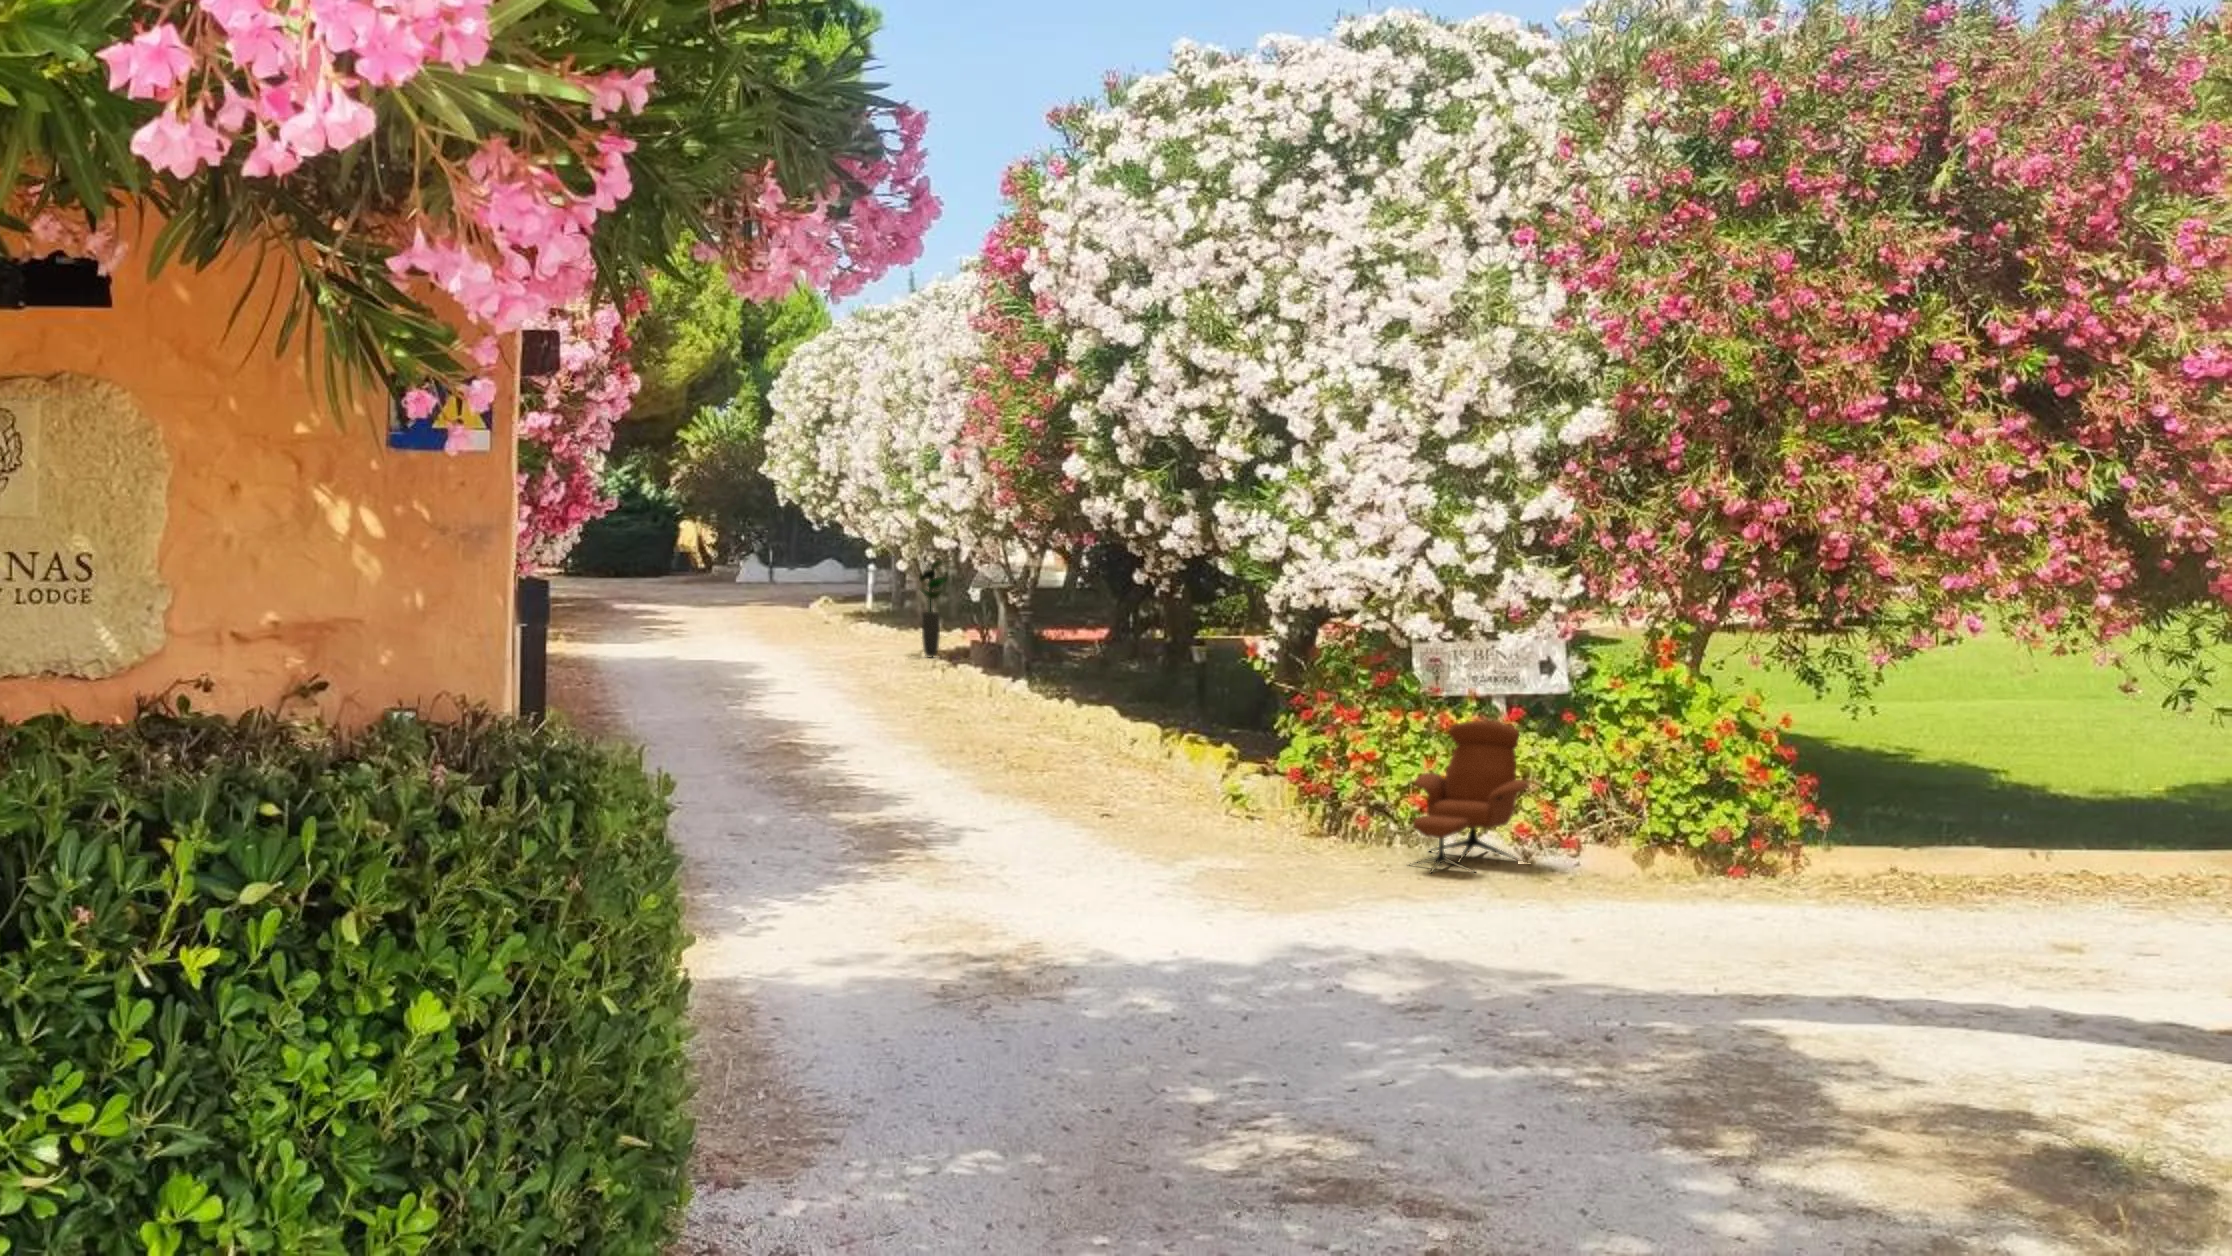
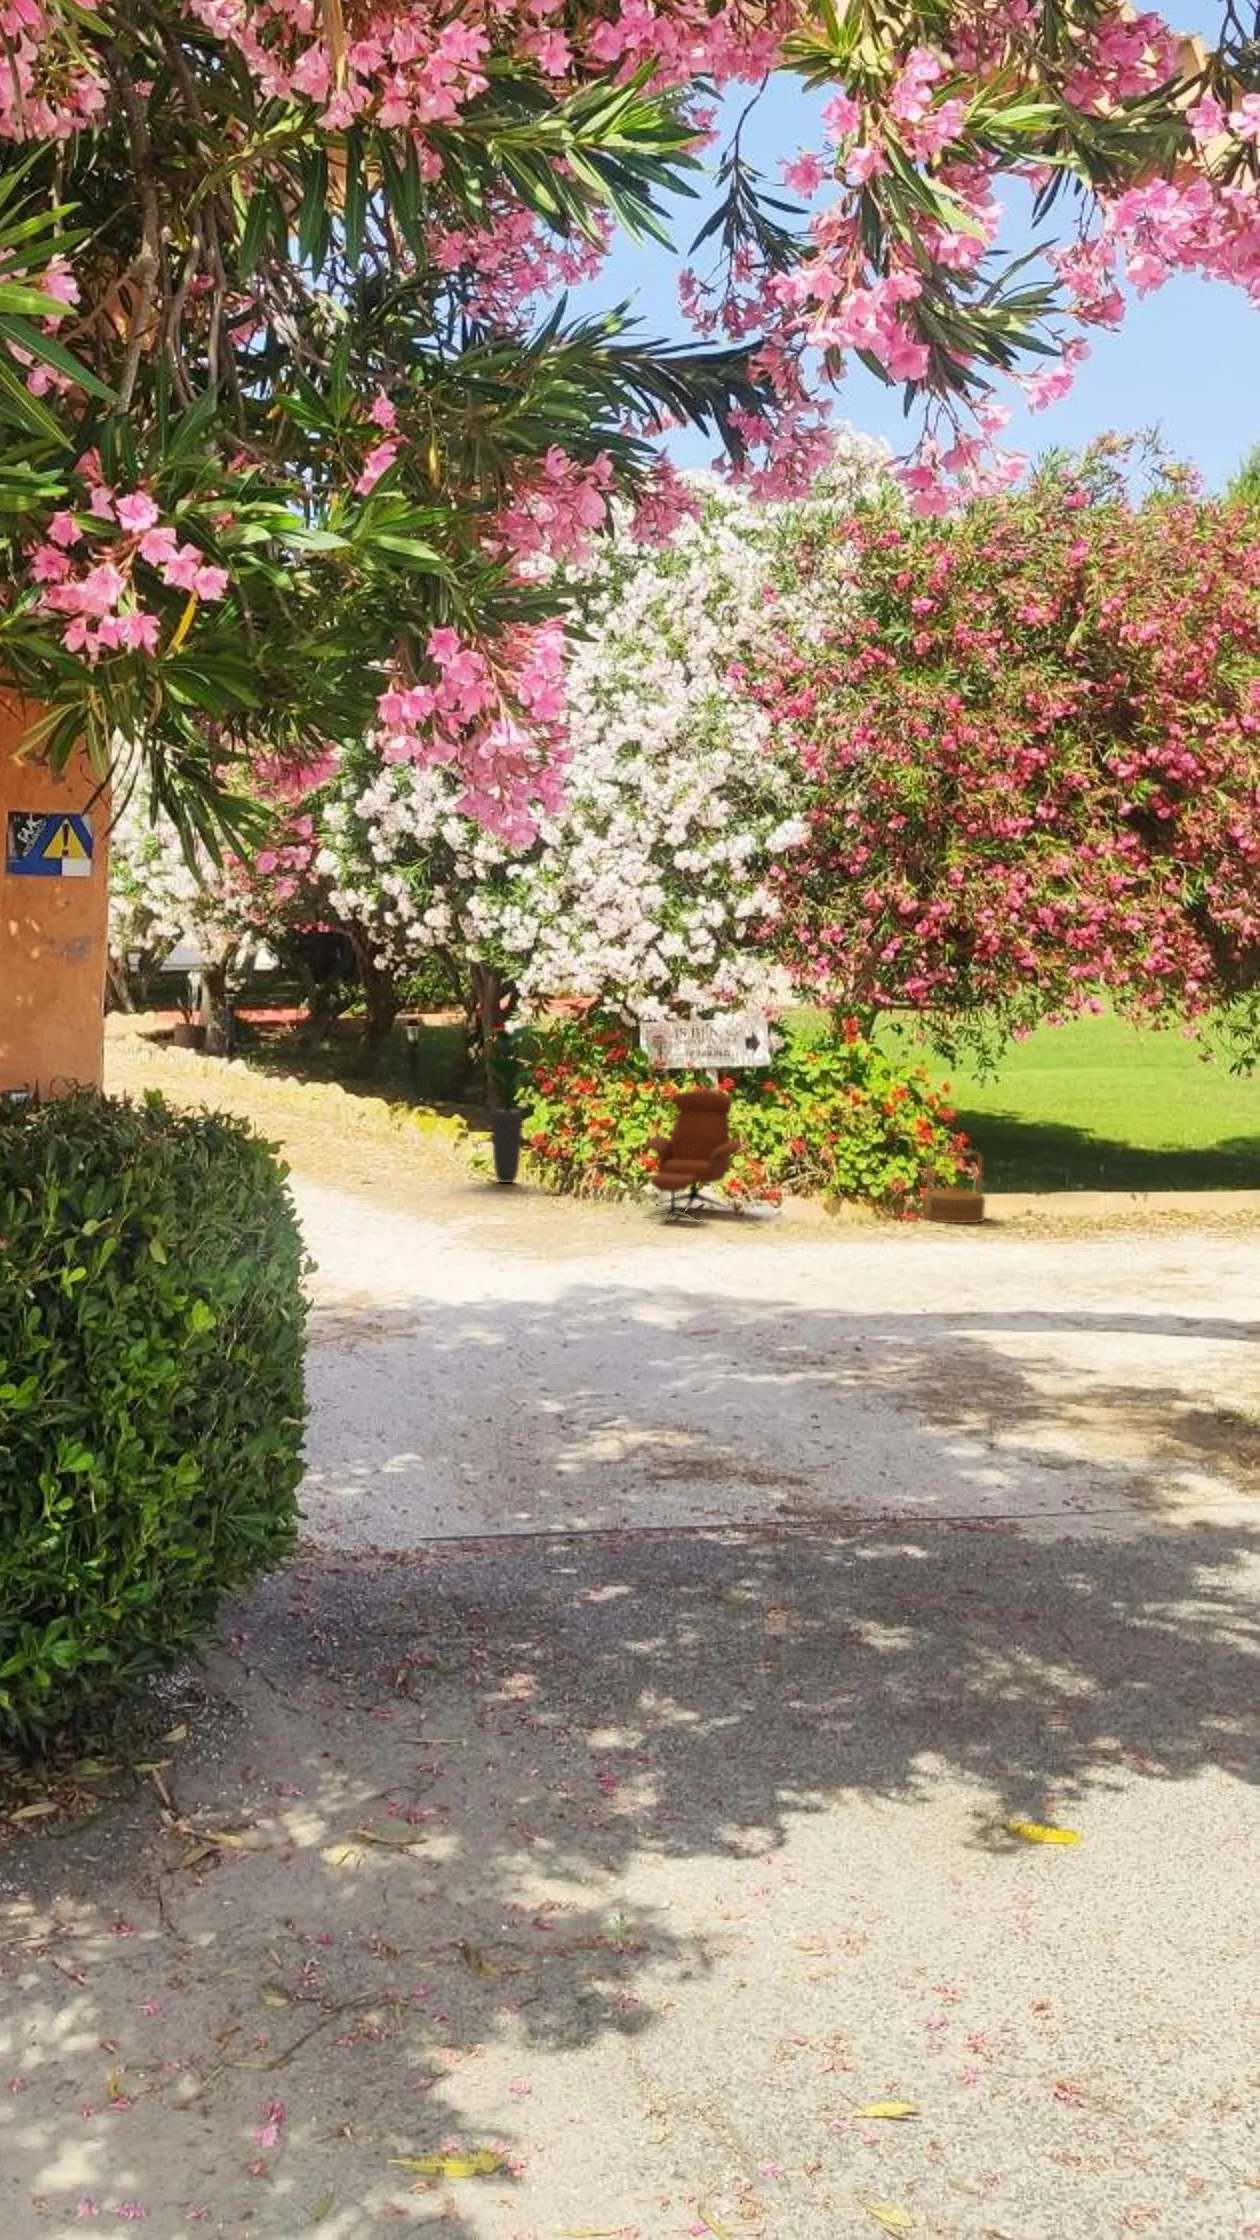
potted plant: present [912,561,947,657] -> present [482,1025,537,1183]
woven basket: none [1755,798,1835,883] -> present [924,1151,985,1223]

